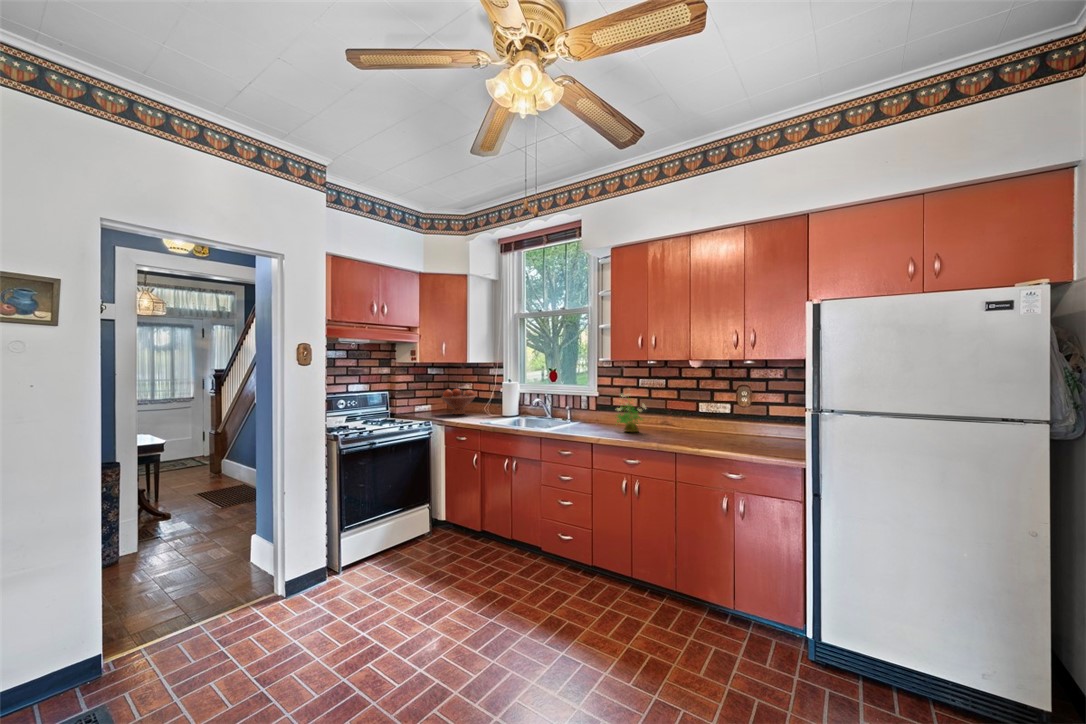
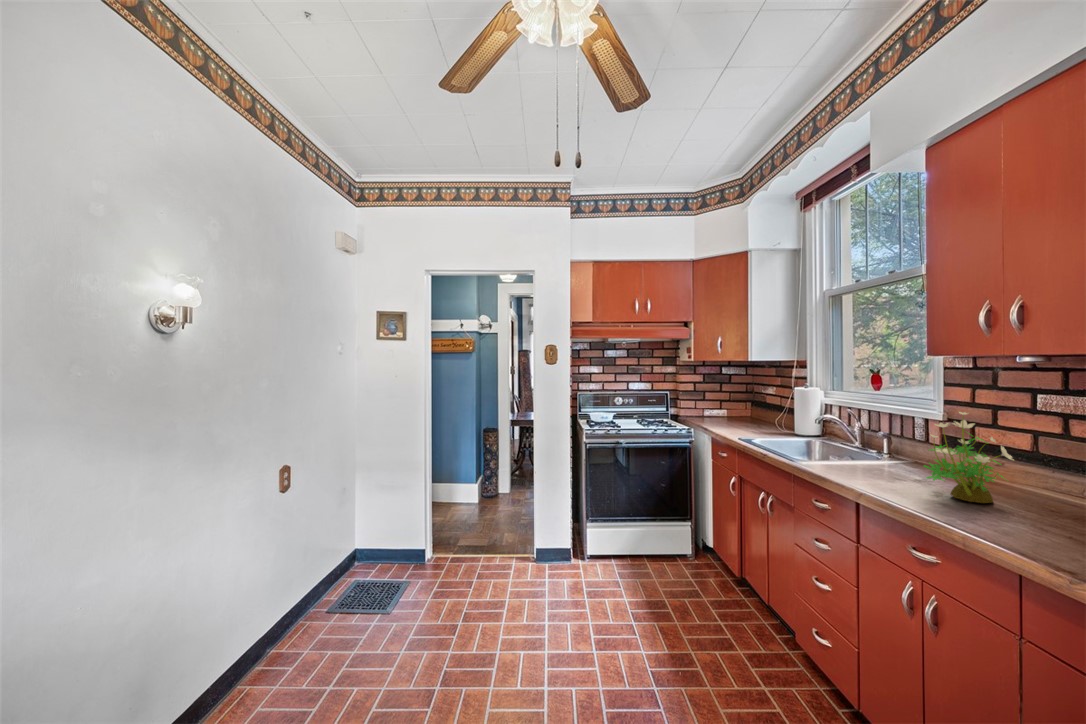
fruit bowl: present [442,389,475,415] -> none [725,392,771,425]

